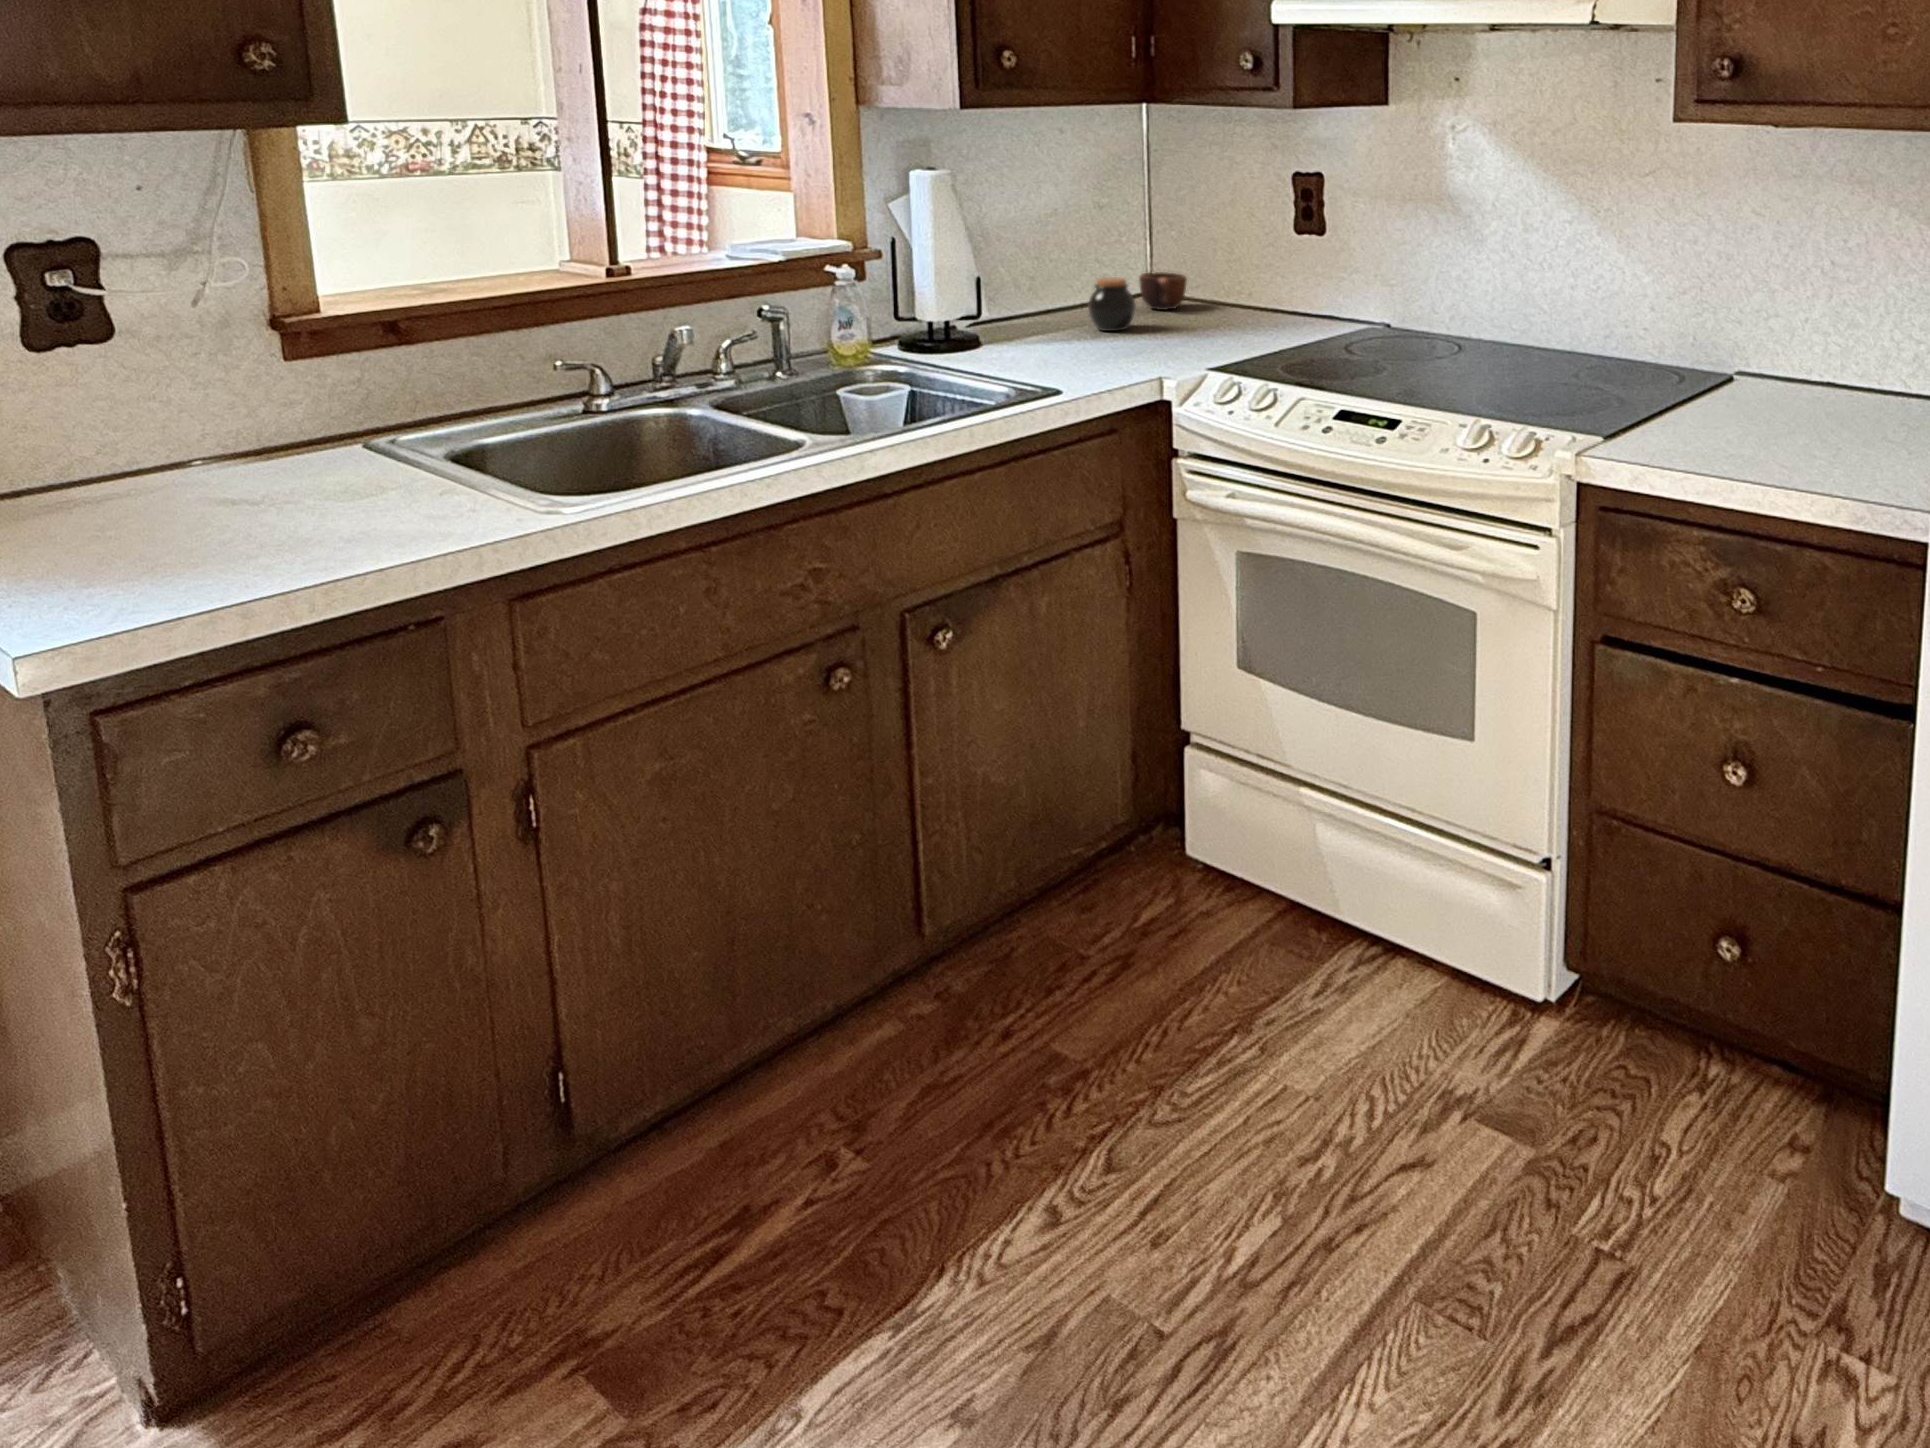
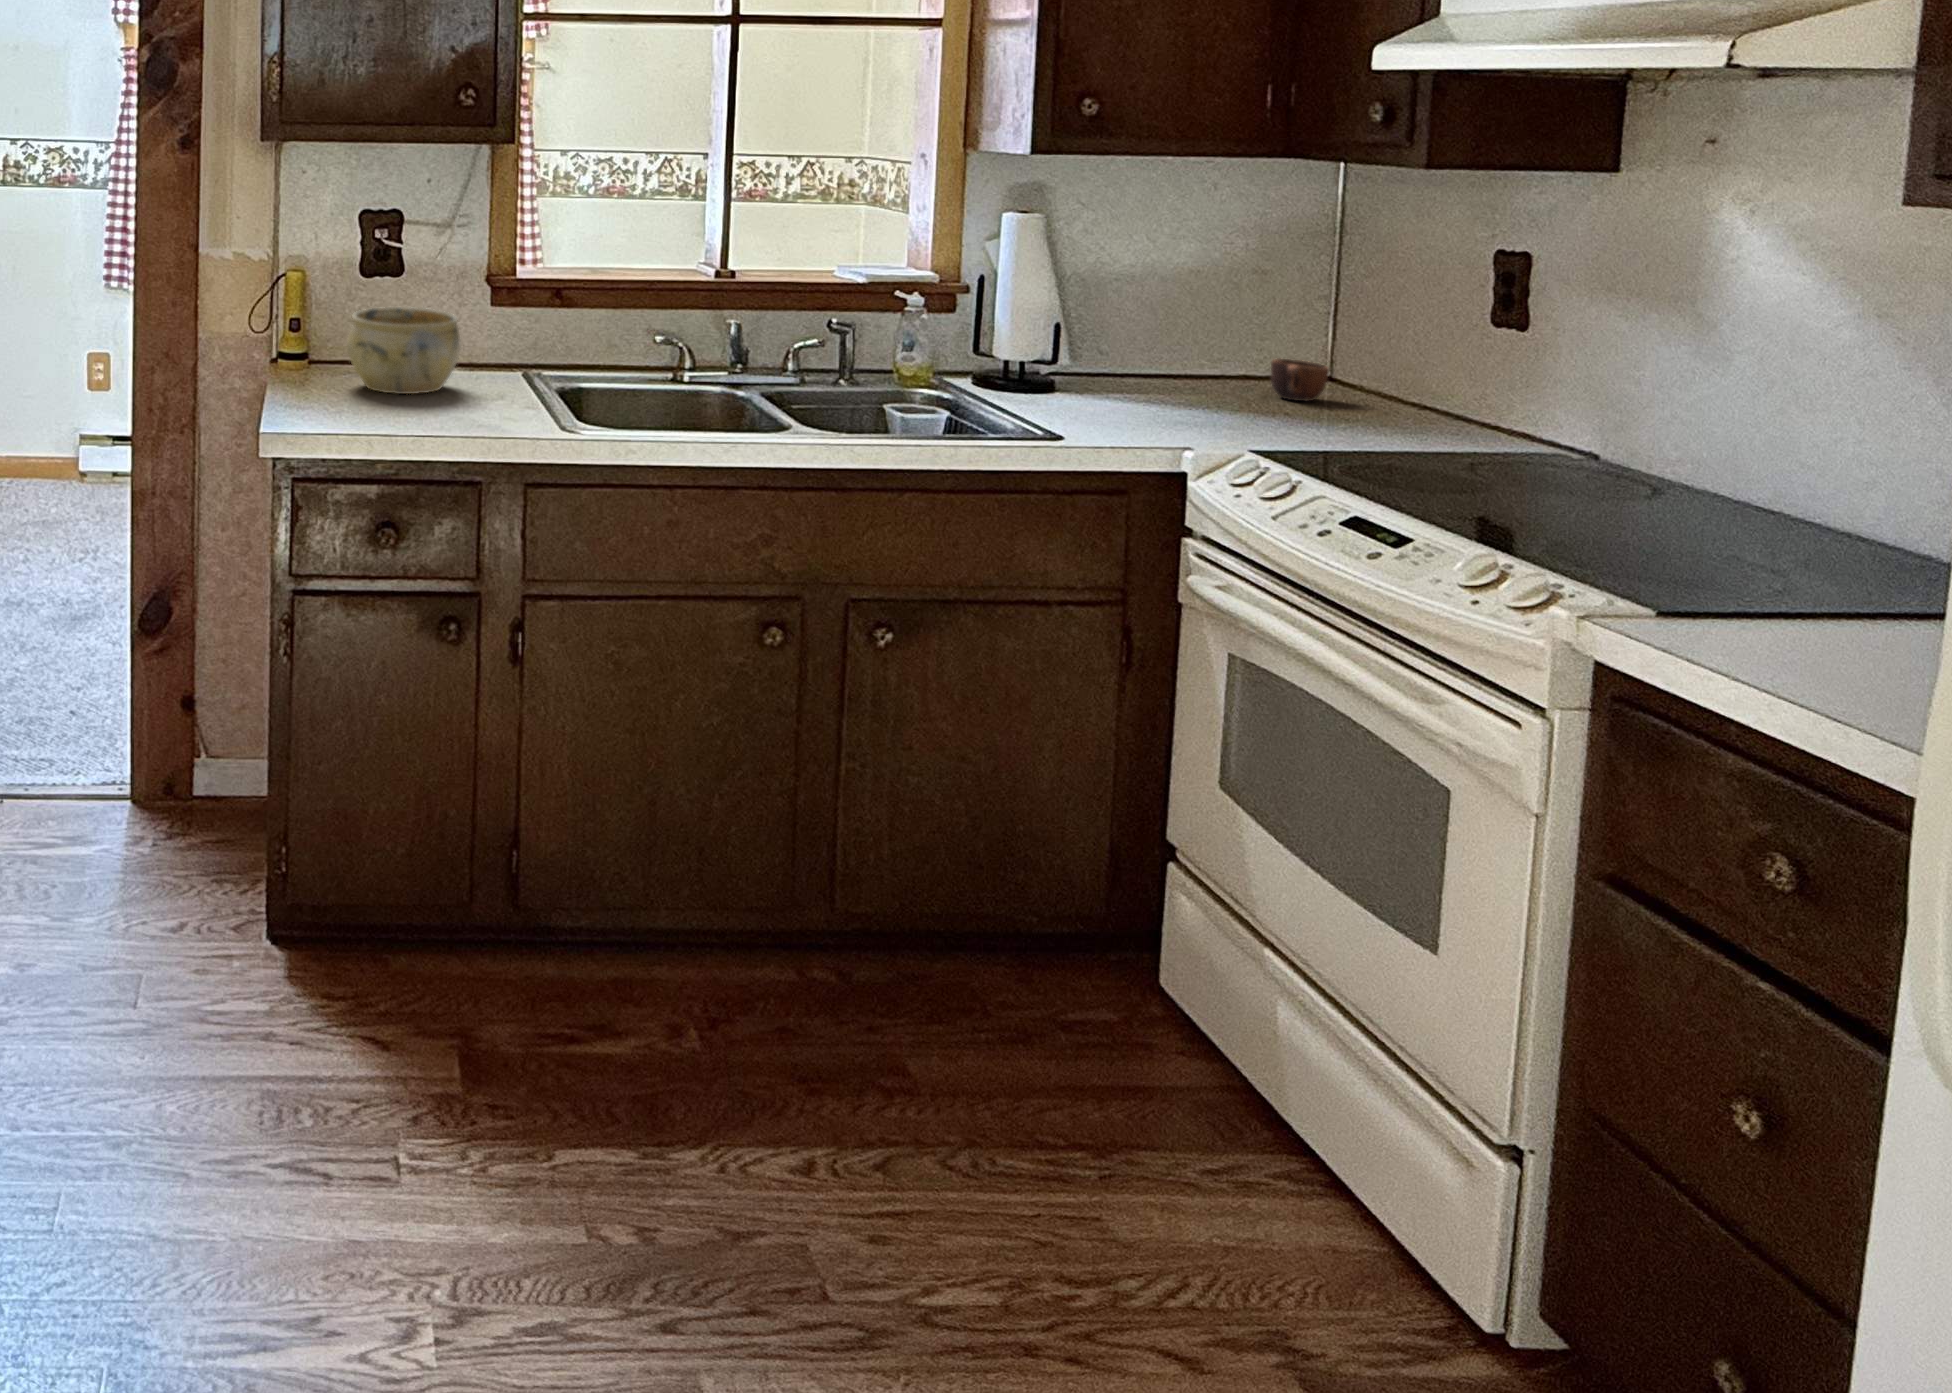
jar: present [1088,277,1136,331] -> none [1182,351,1236,408]
ceramic bowl: none [73,389,291,532] -> present [347,307,460,394]

